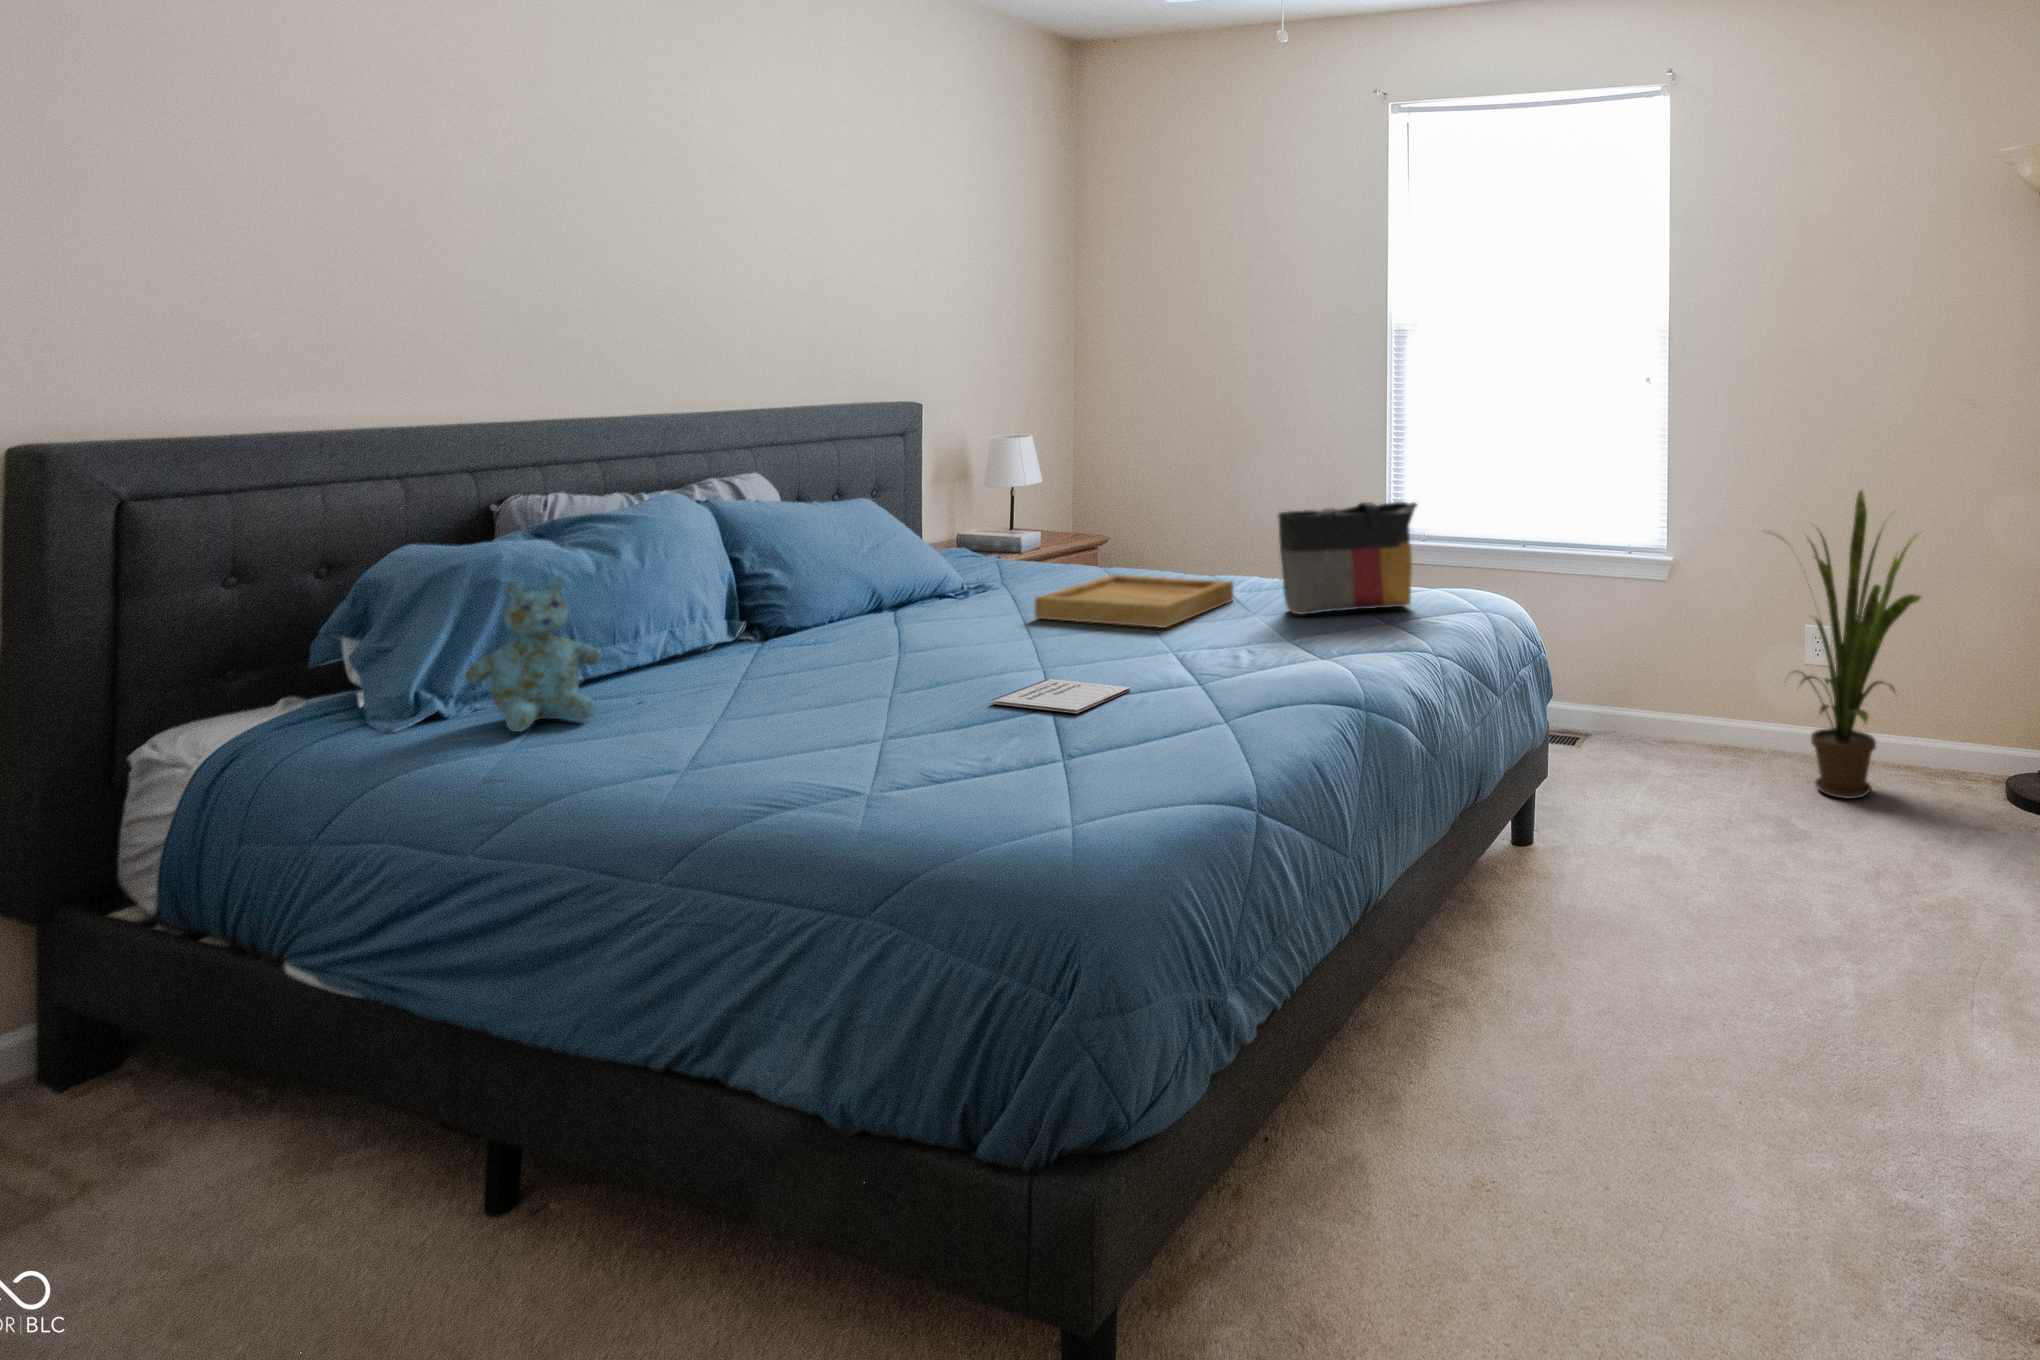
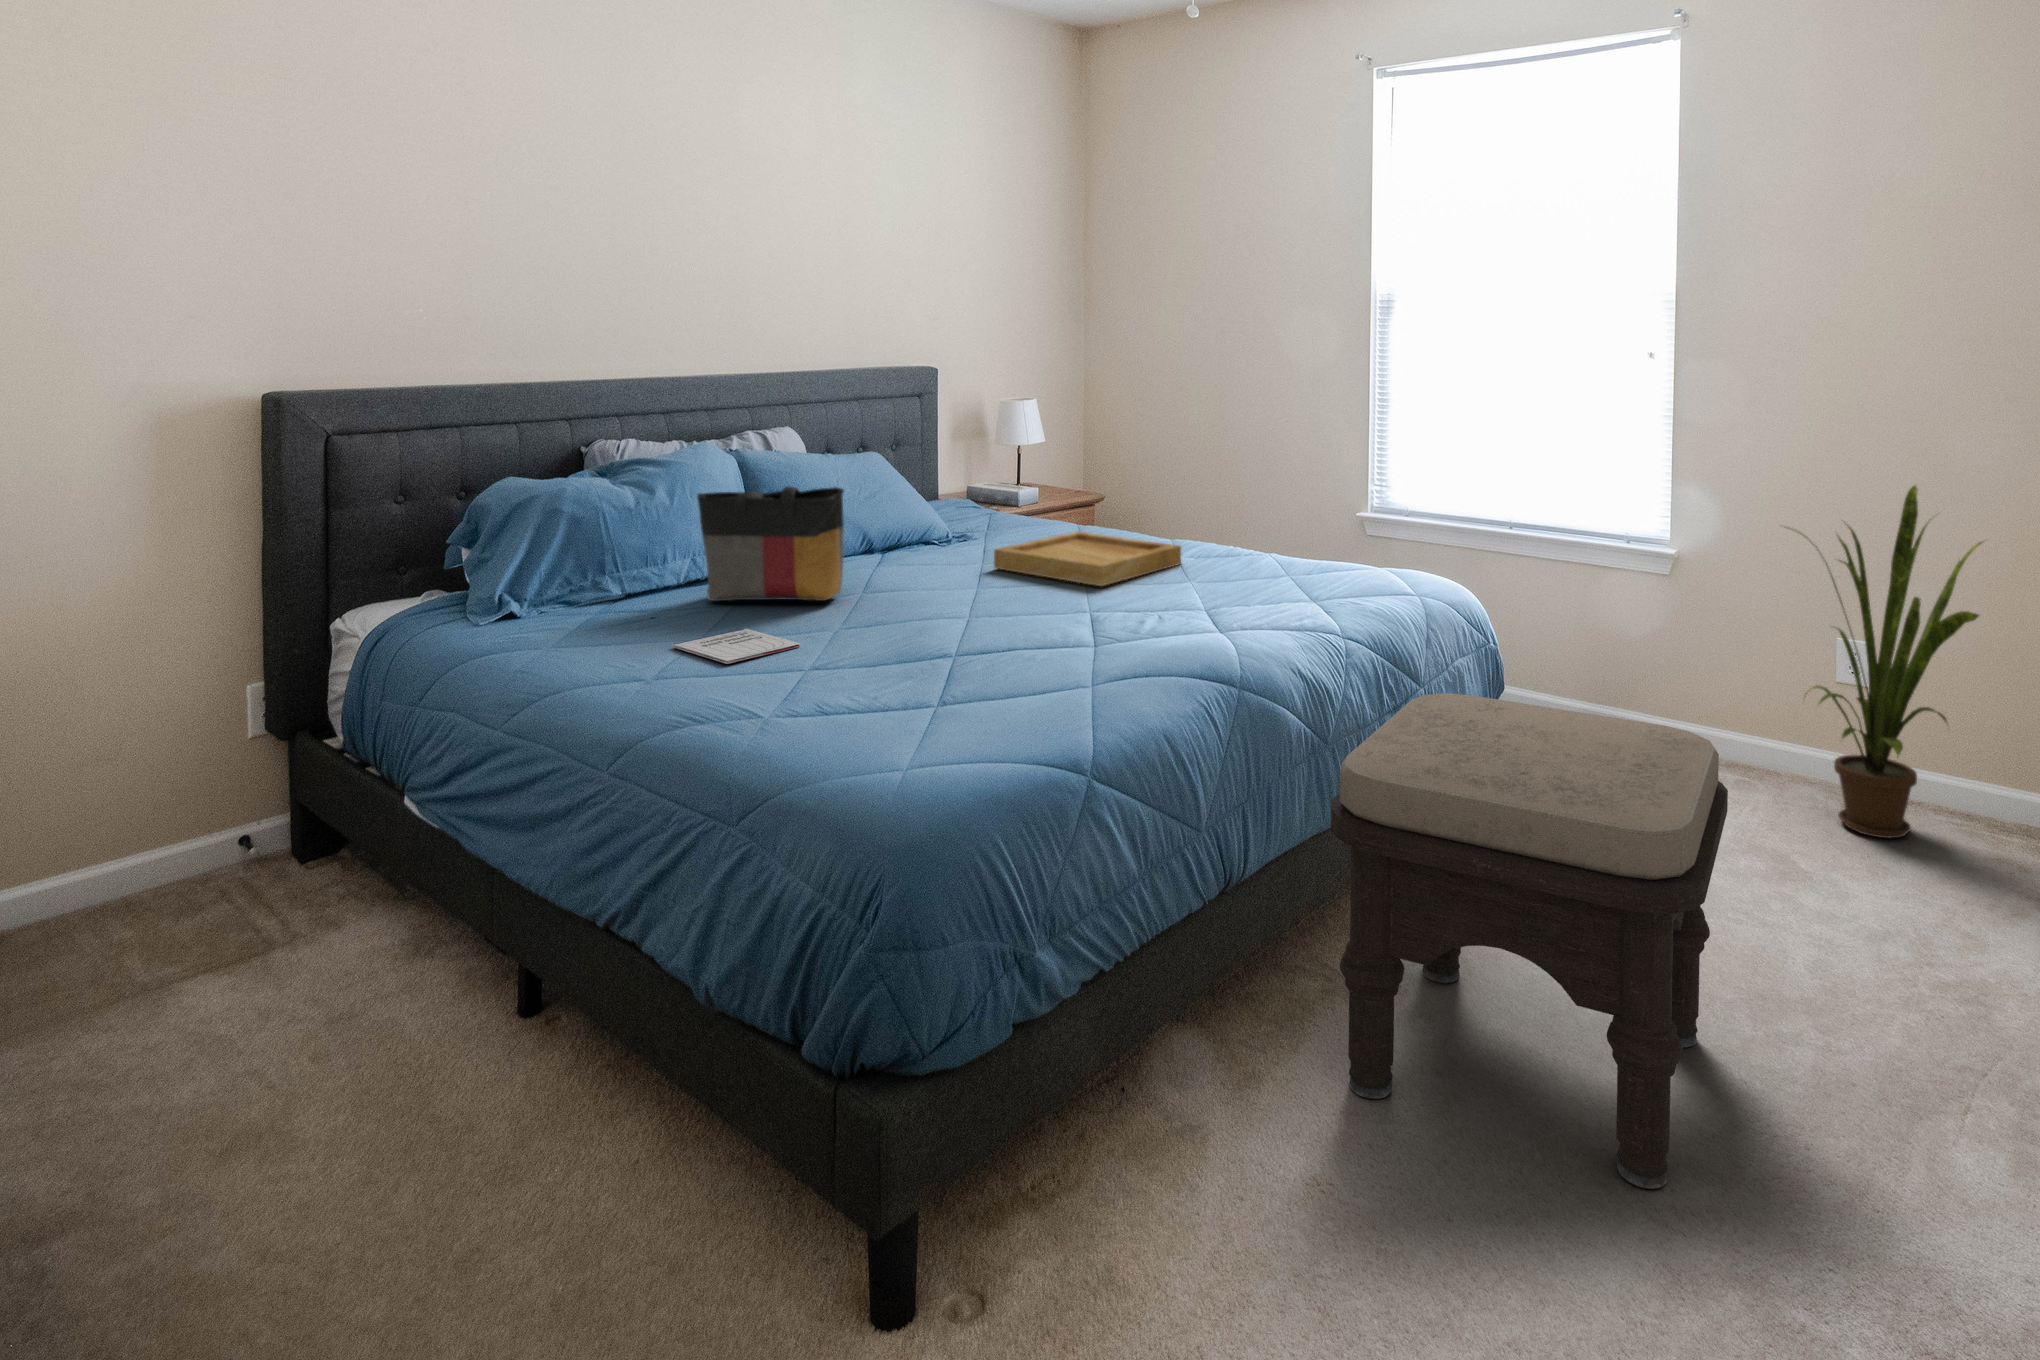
tote bag: present [1278,502,1417,615] -> present [697,486,844,601]
stuffed bear: present [465,576,601,732] -> none [519,508,621,634]
notebook: present [990,679,1131,713] -> present [672,628,800,664]
ottoman: none [1464,701,1807,1124] -> present [1331,693,1728,1189]

